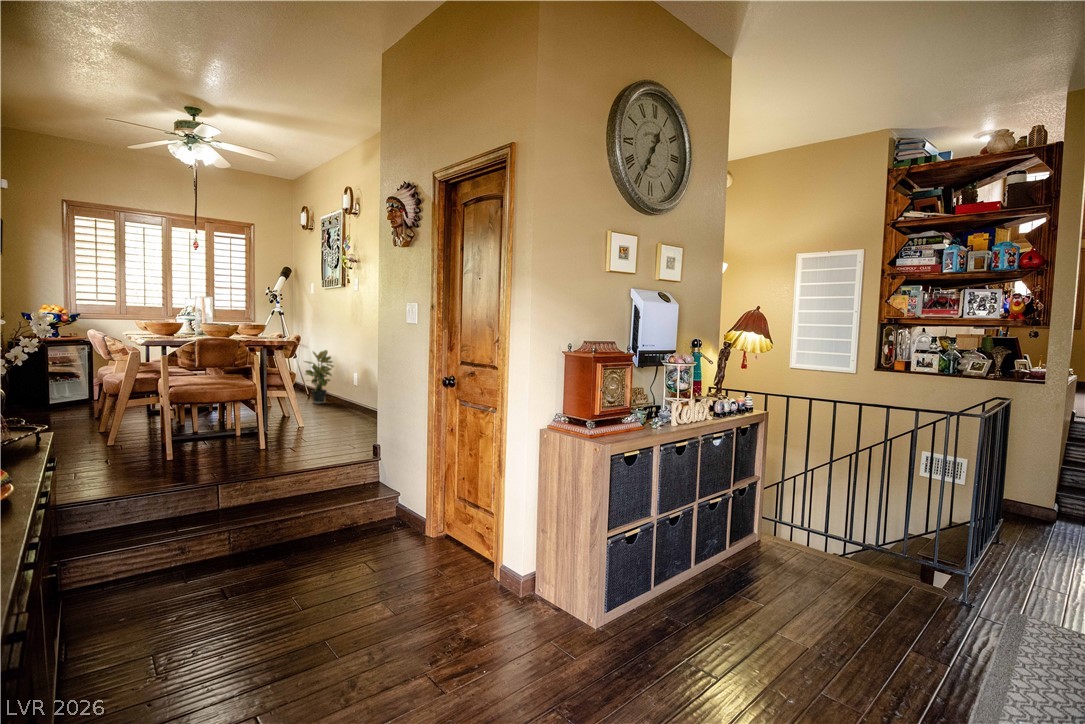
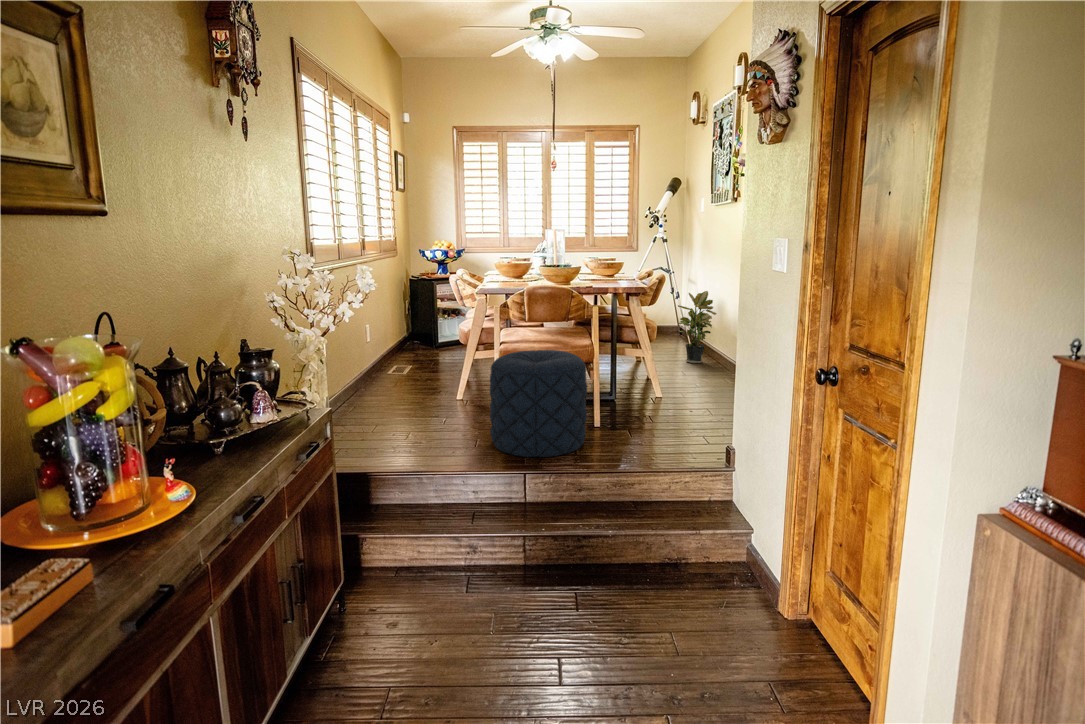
pouf: none [159,390,259,479] -> present [490,350,587,457]

